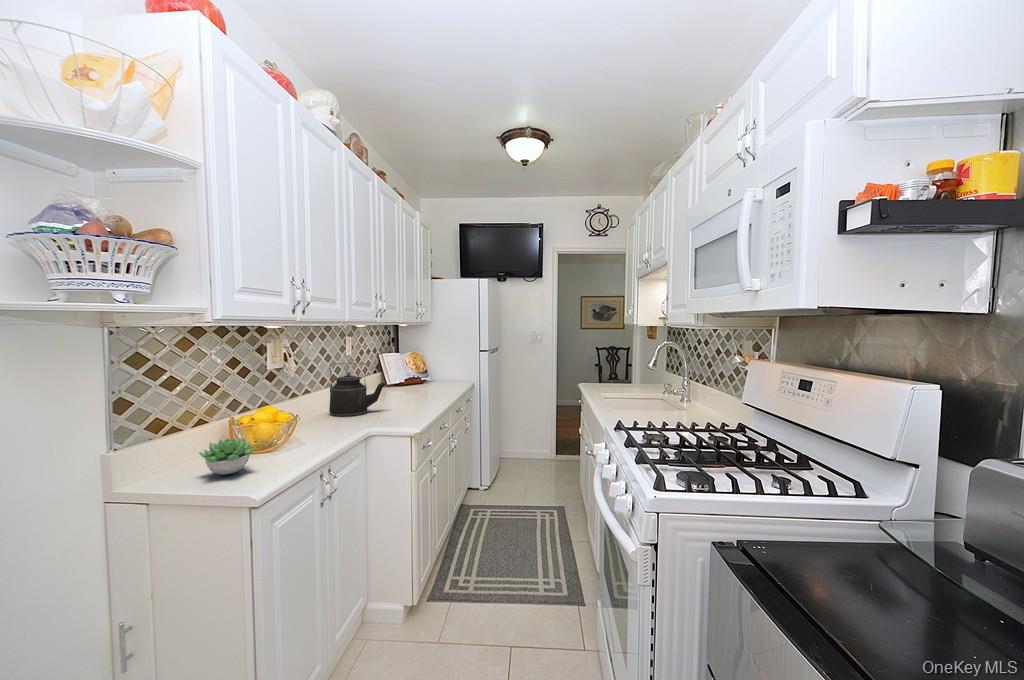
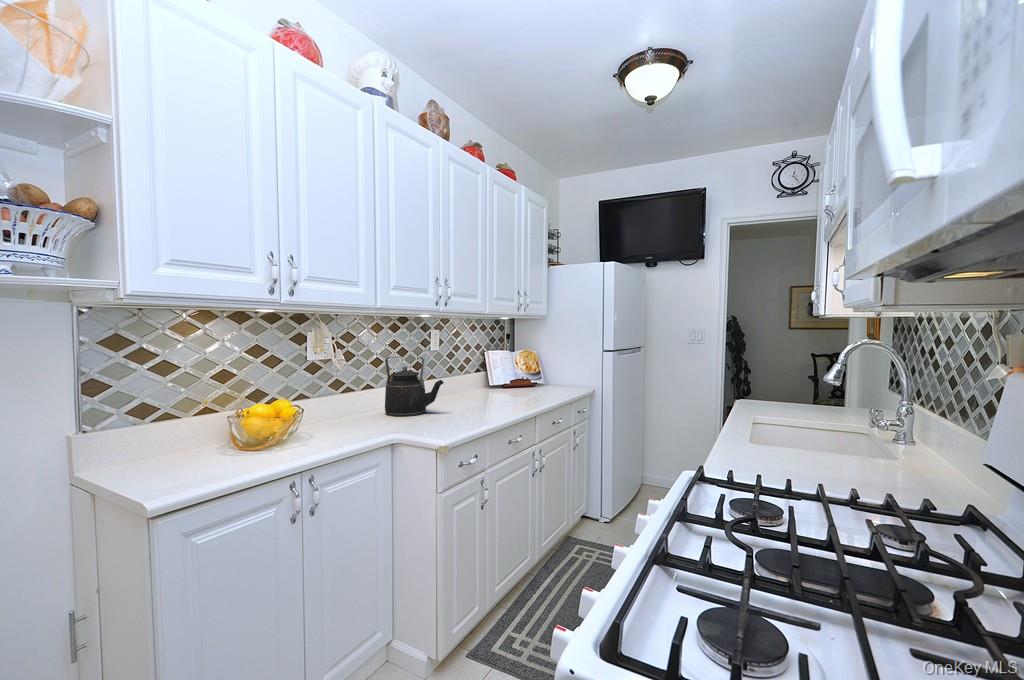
succulent plant: present [199,438,255,475] -> none [145,429,212,468]

